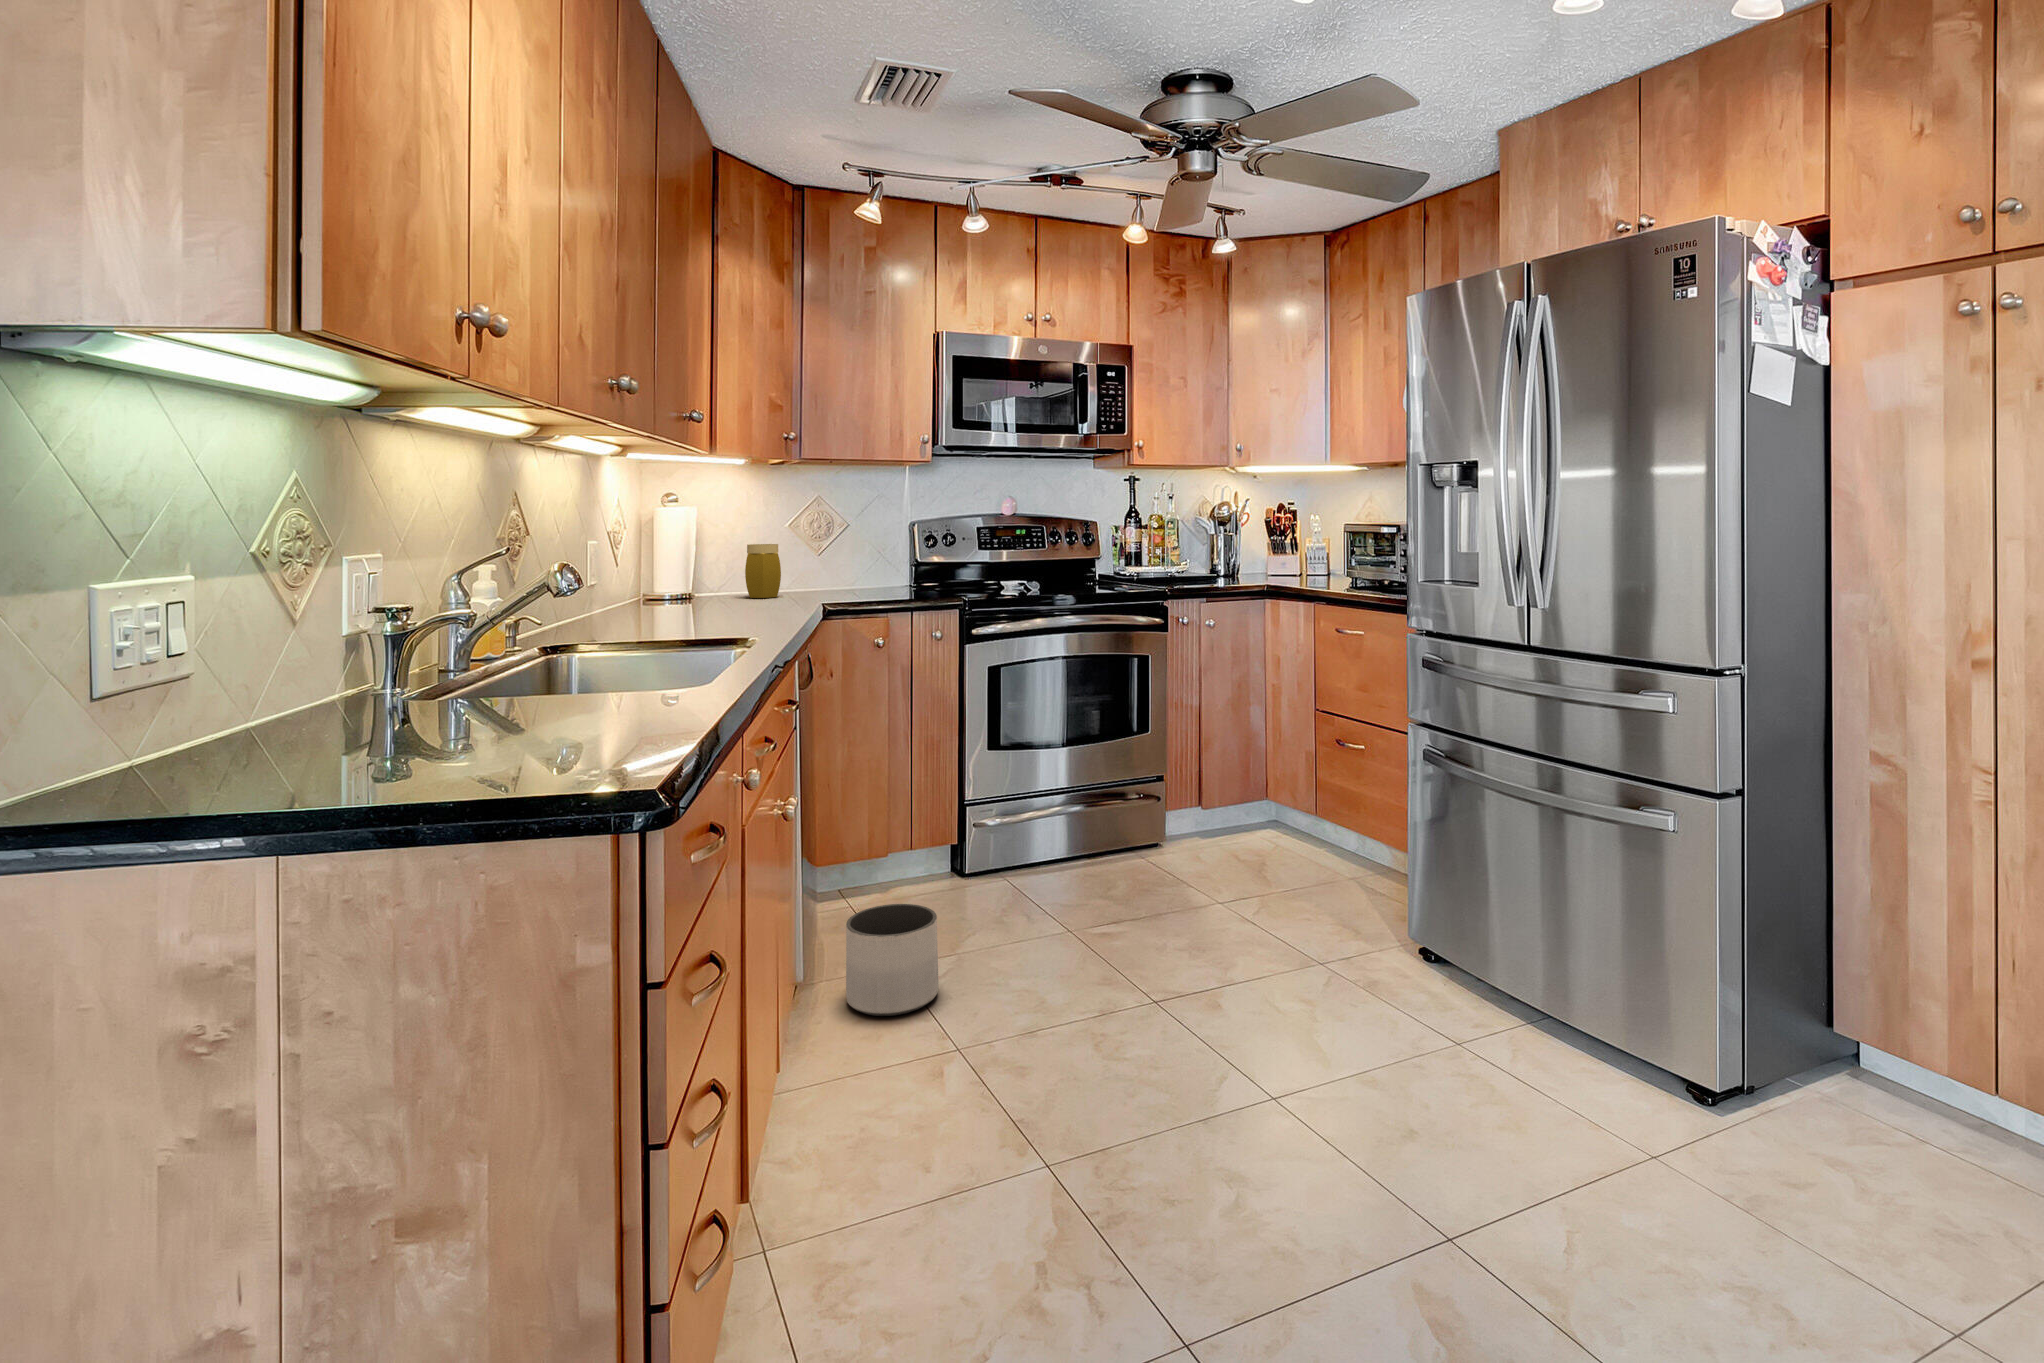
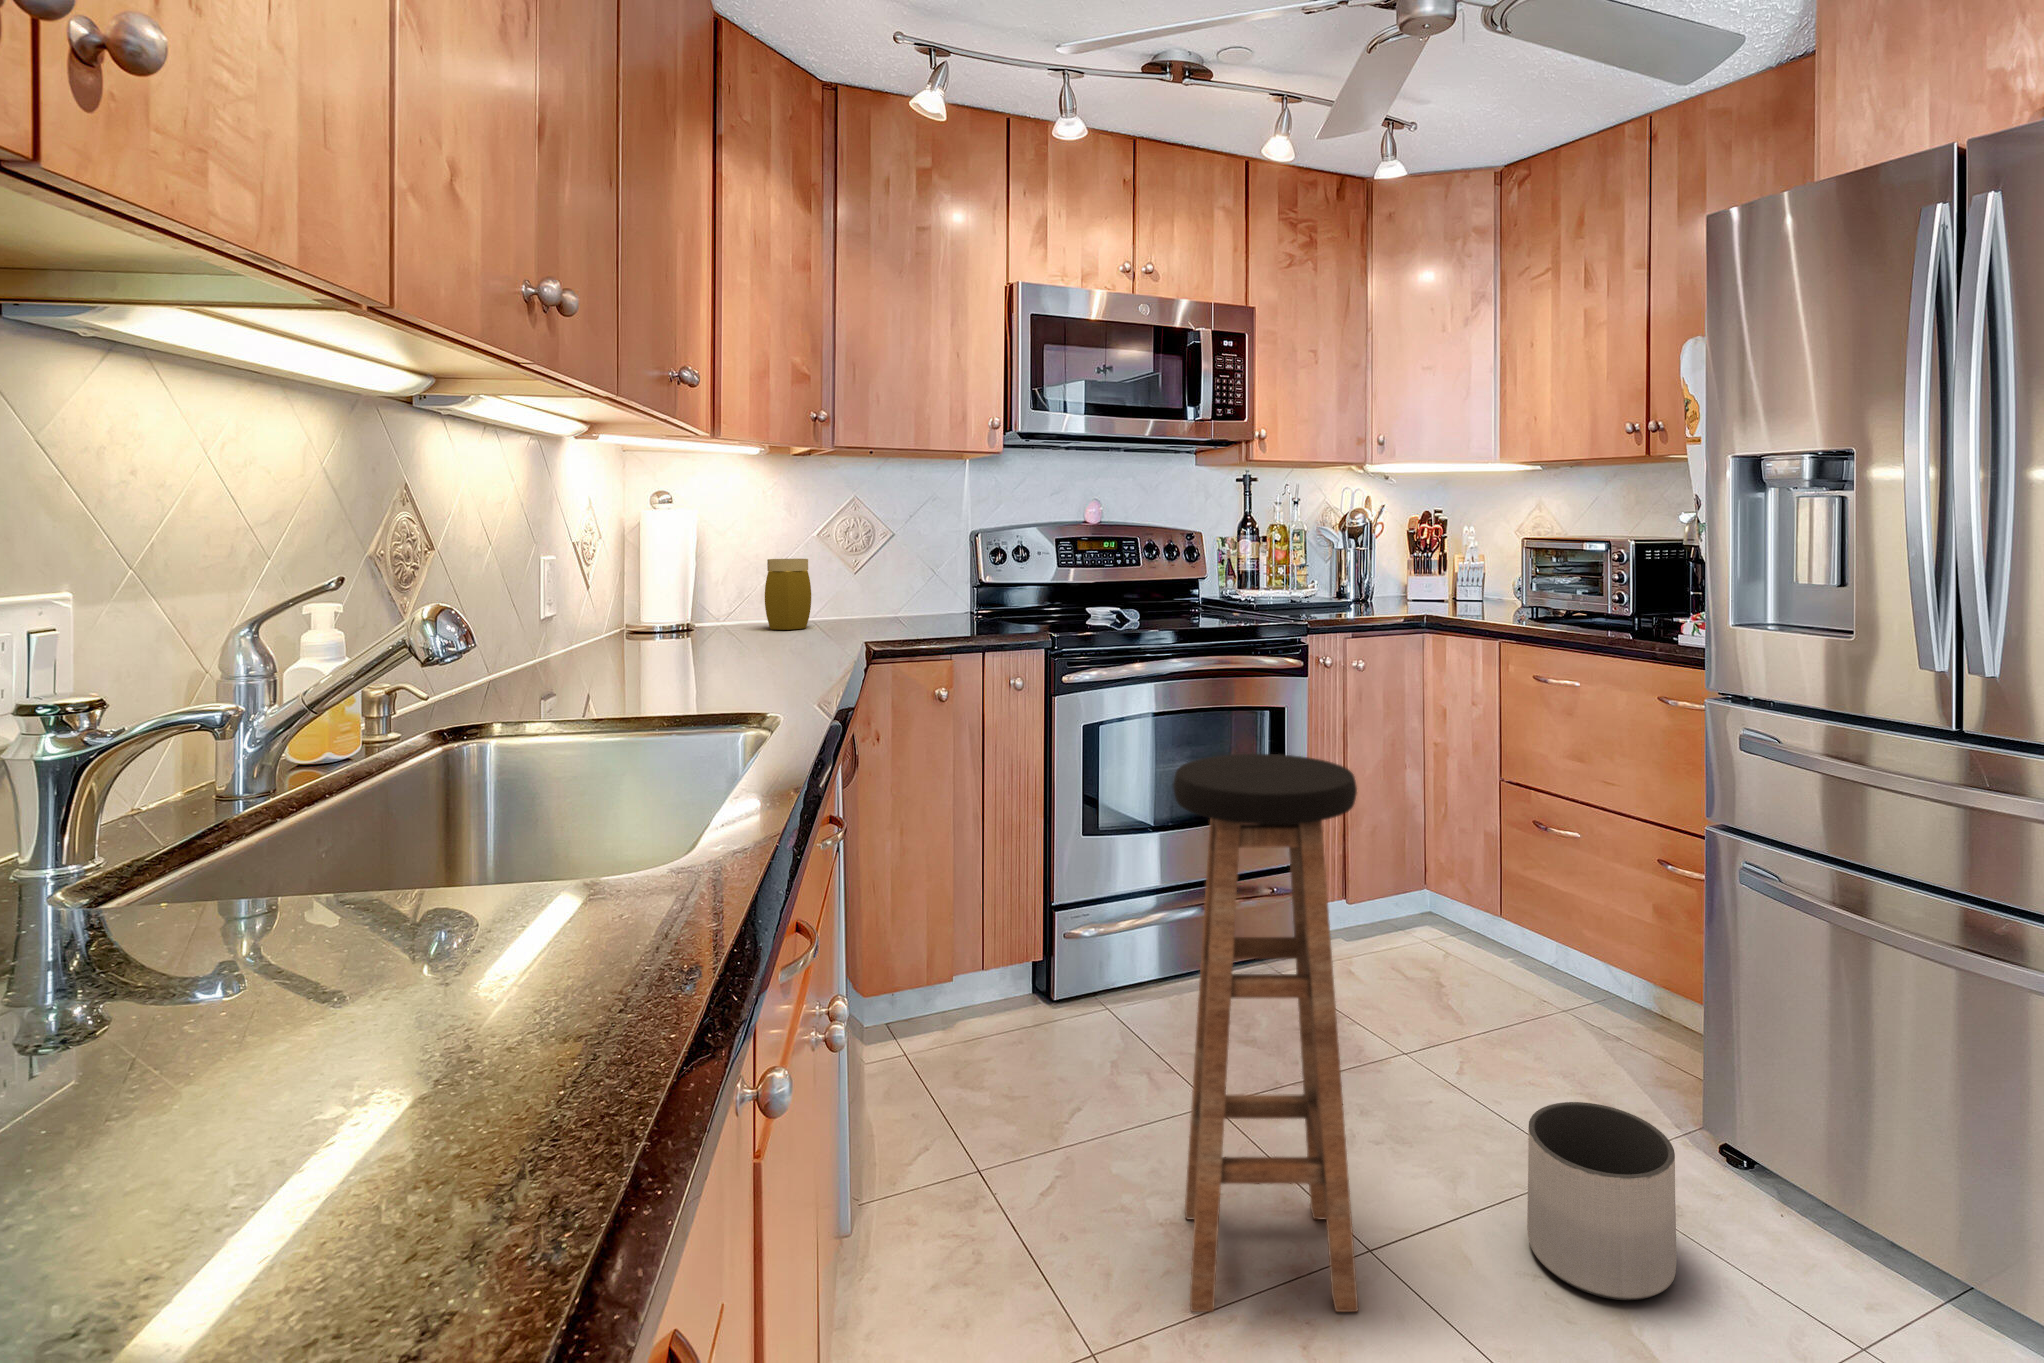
bar stool: none [1022,673,1143,1027] -> present [1173,754,1358,1312]
planter: present [846,904,938,1016] -> present [1527,1102,1677,1300]

